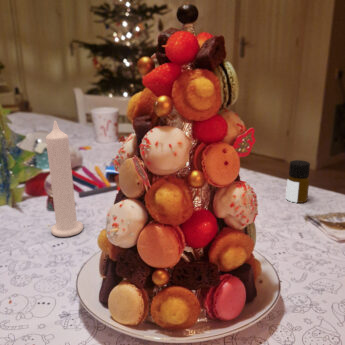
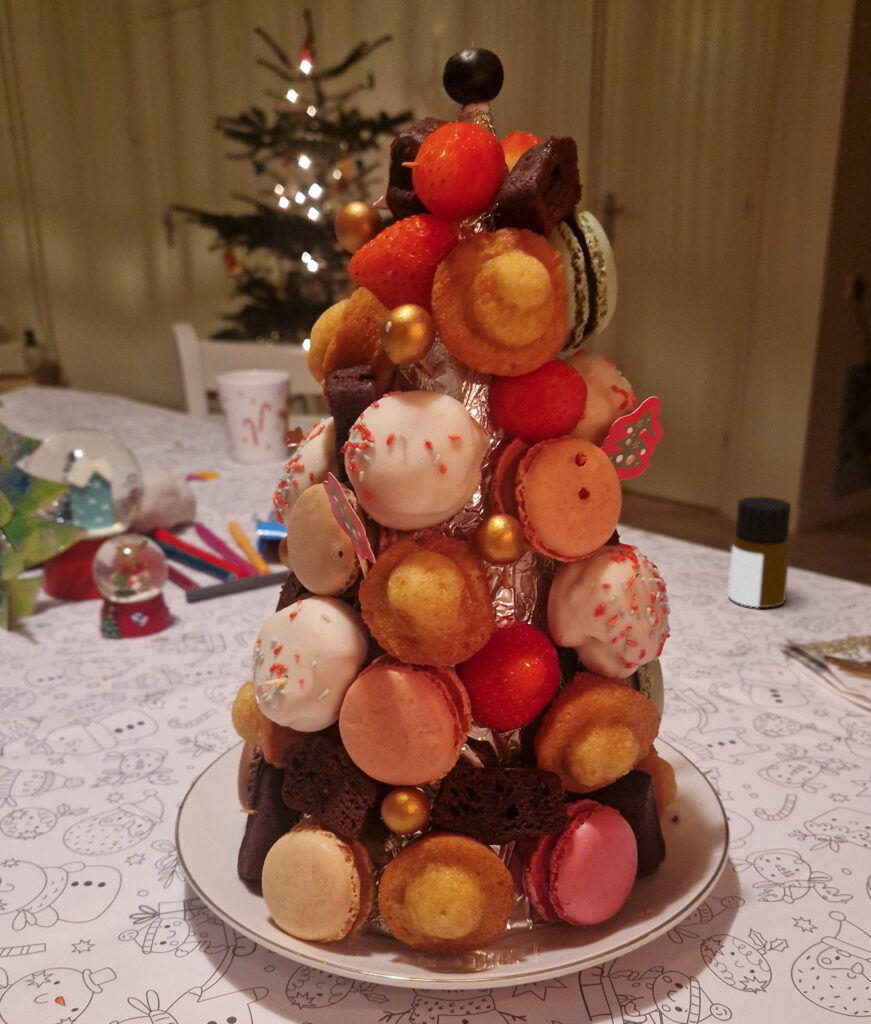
candle: present [46,121,83,237] -> none [93,393,194,703]

